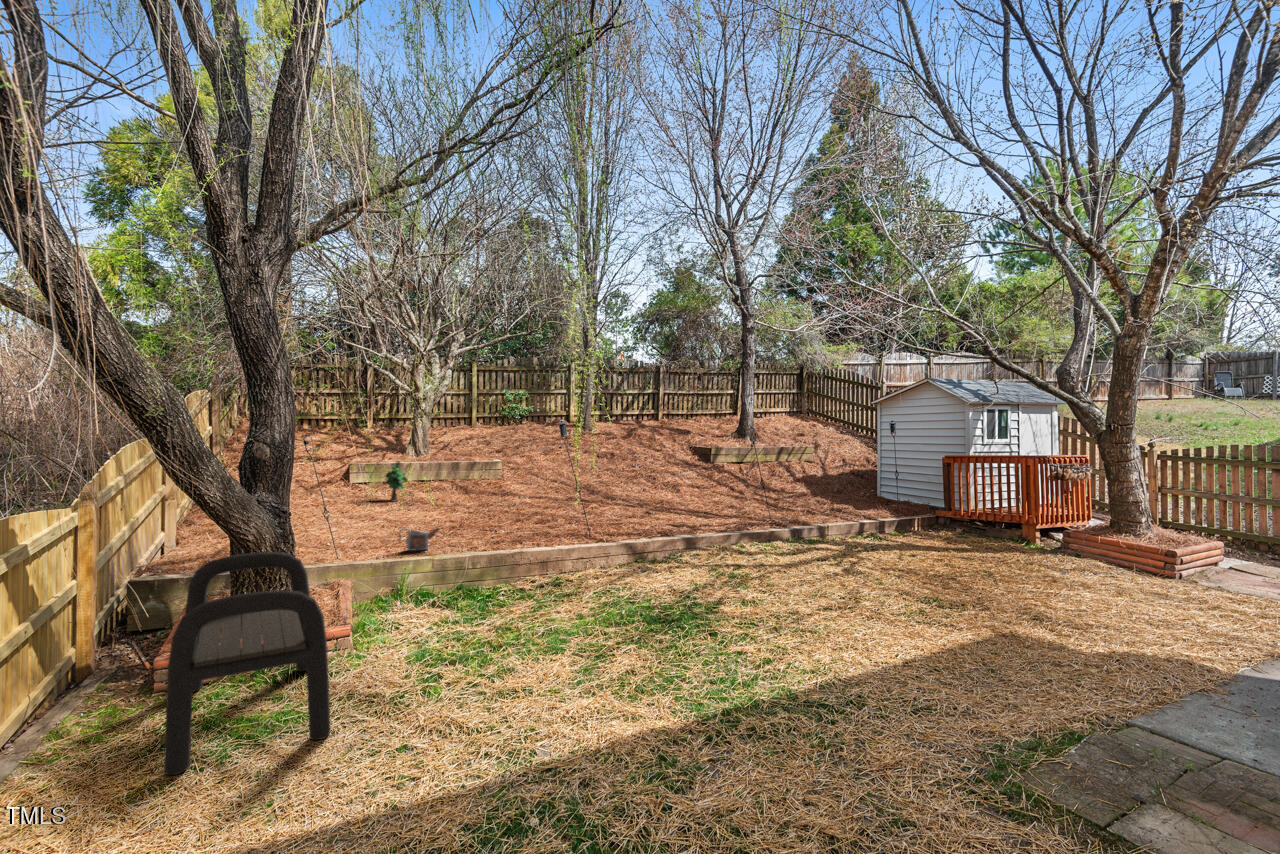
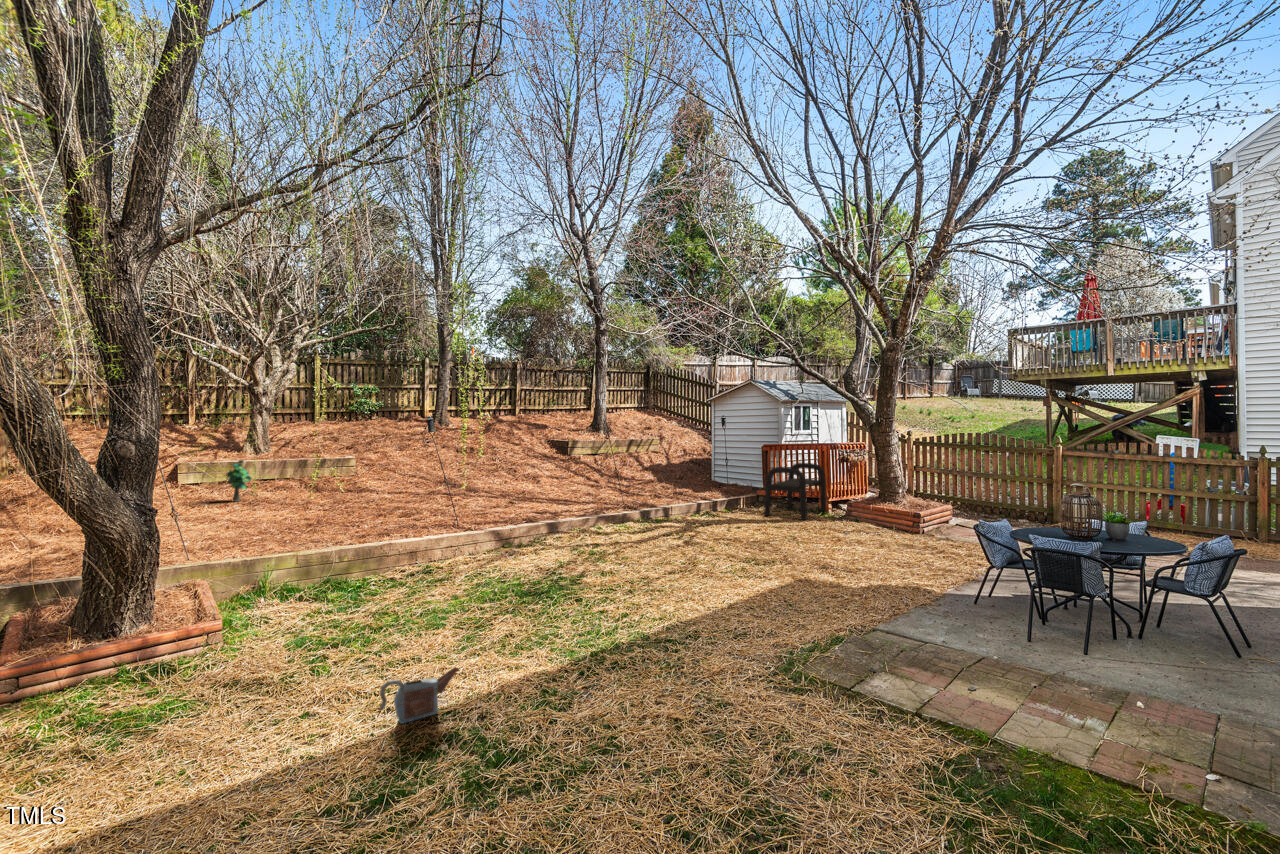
watering can: present [398,528,440,551] -> present [379,667,459,724]
bench: present [164,552,331,775] -> present [764,463,826,520]

